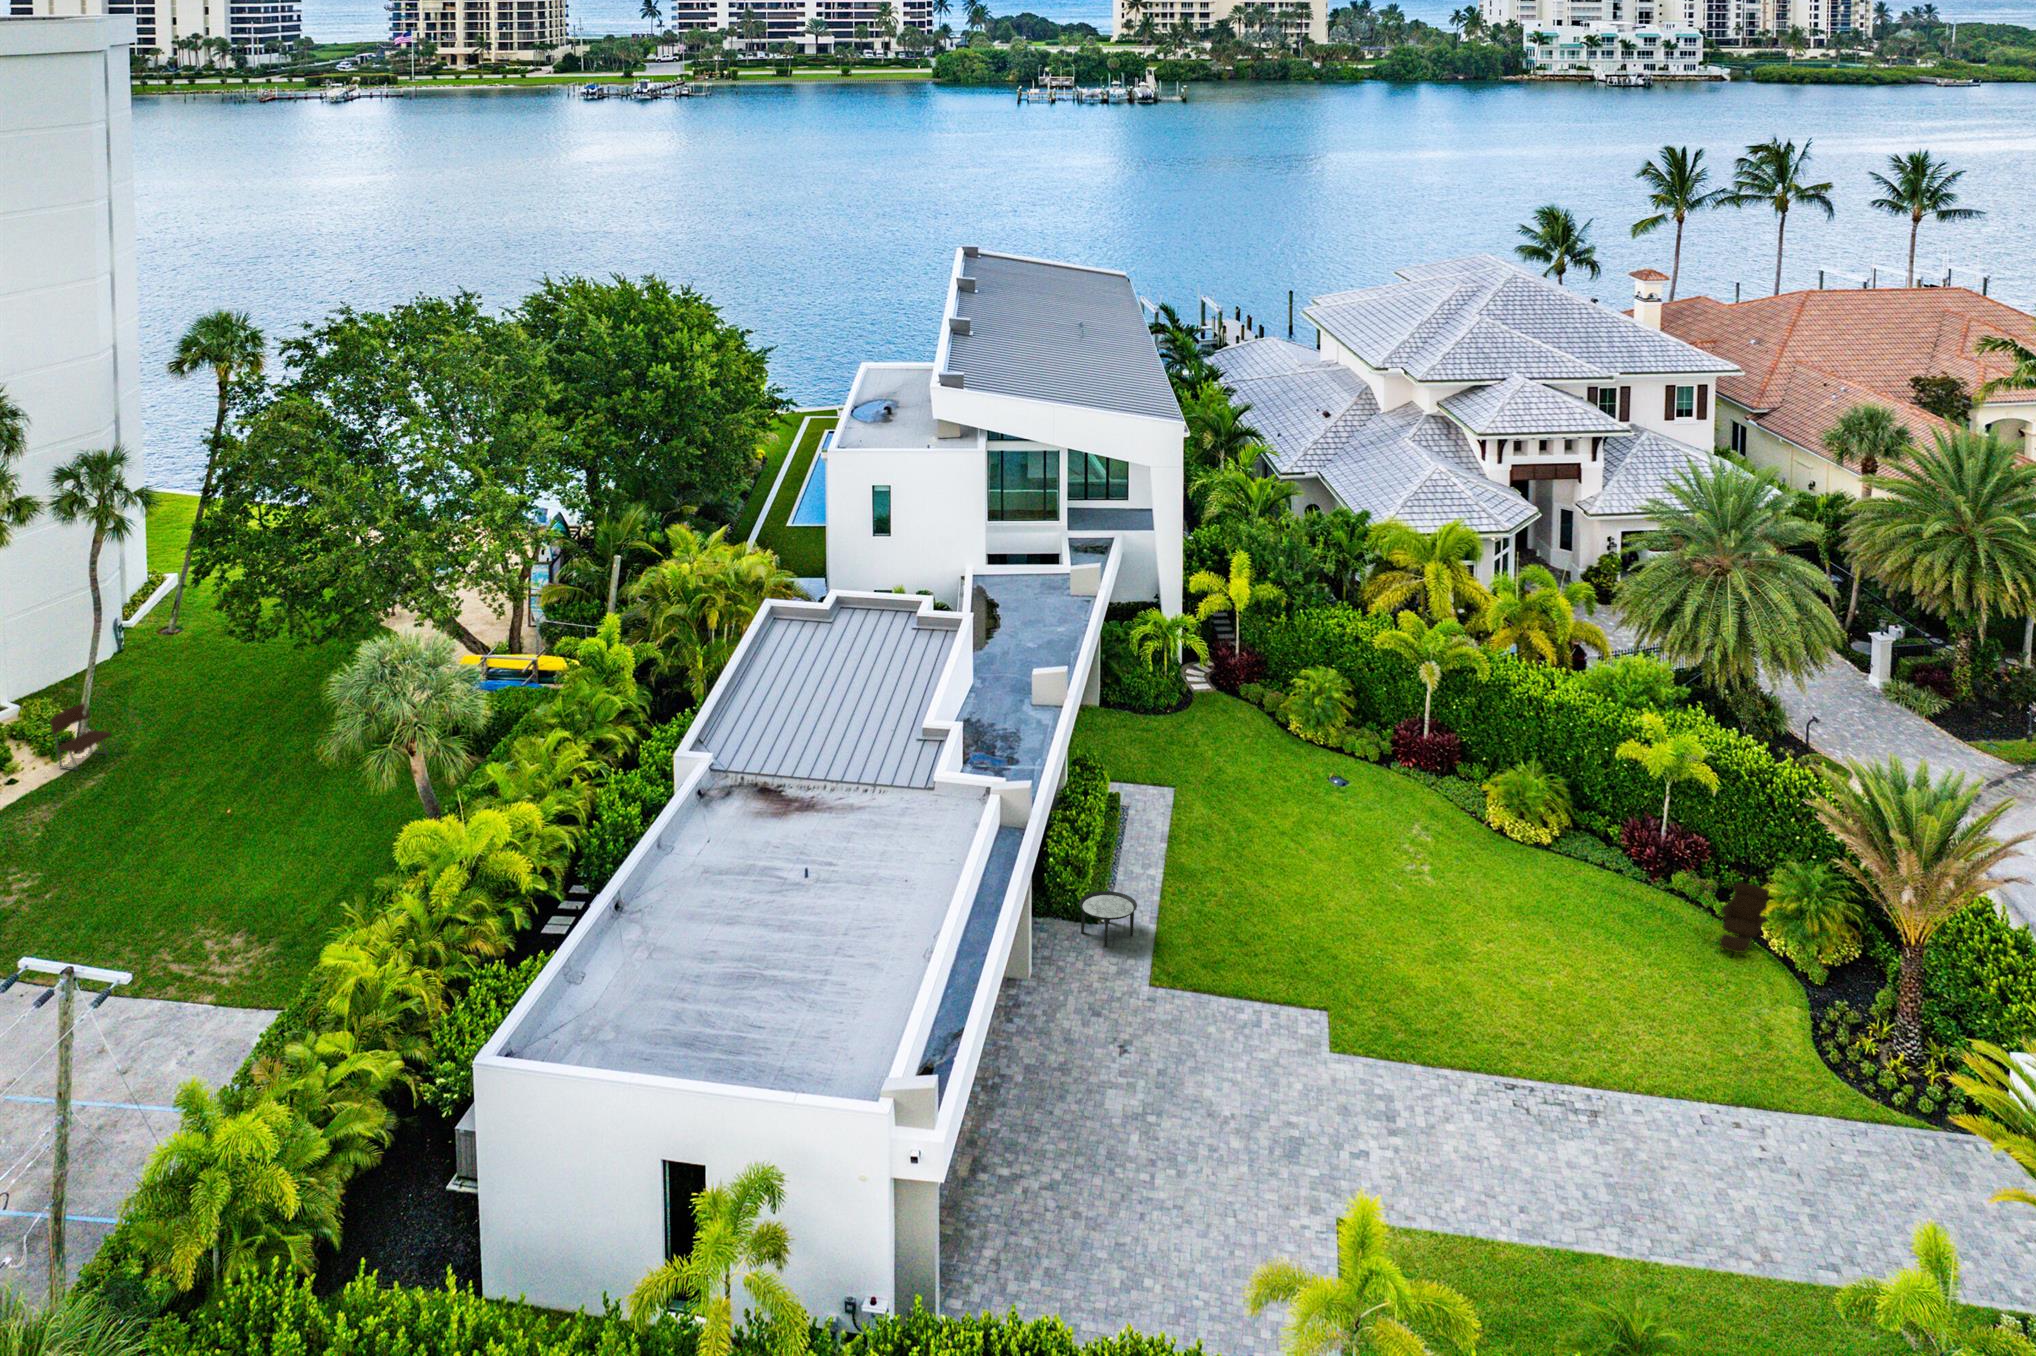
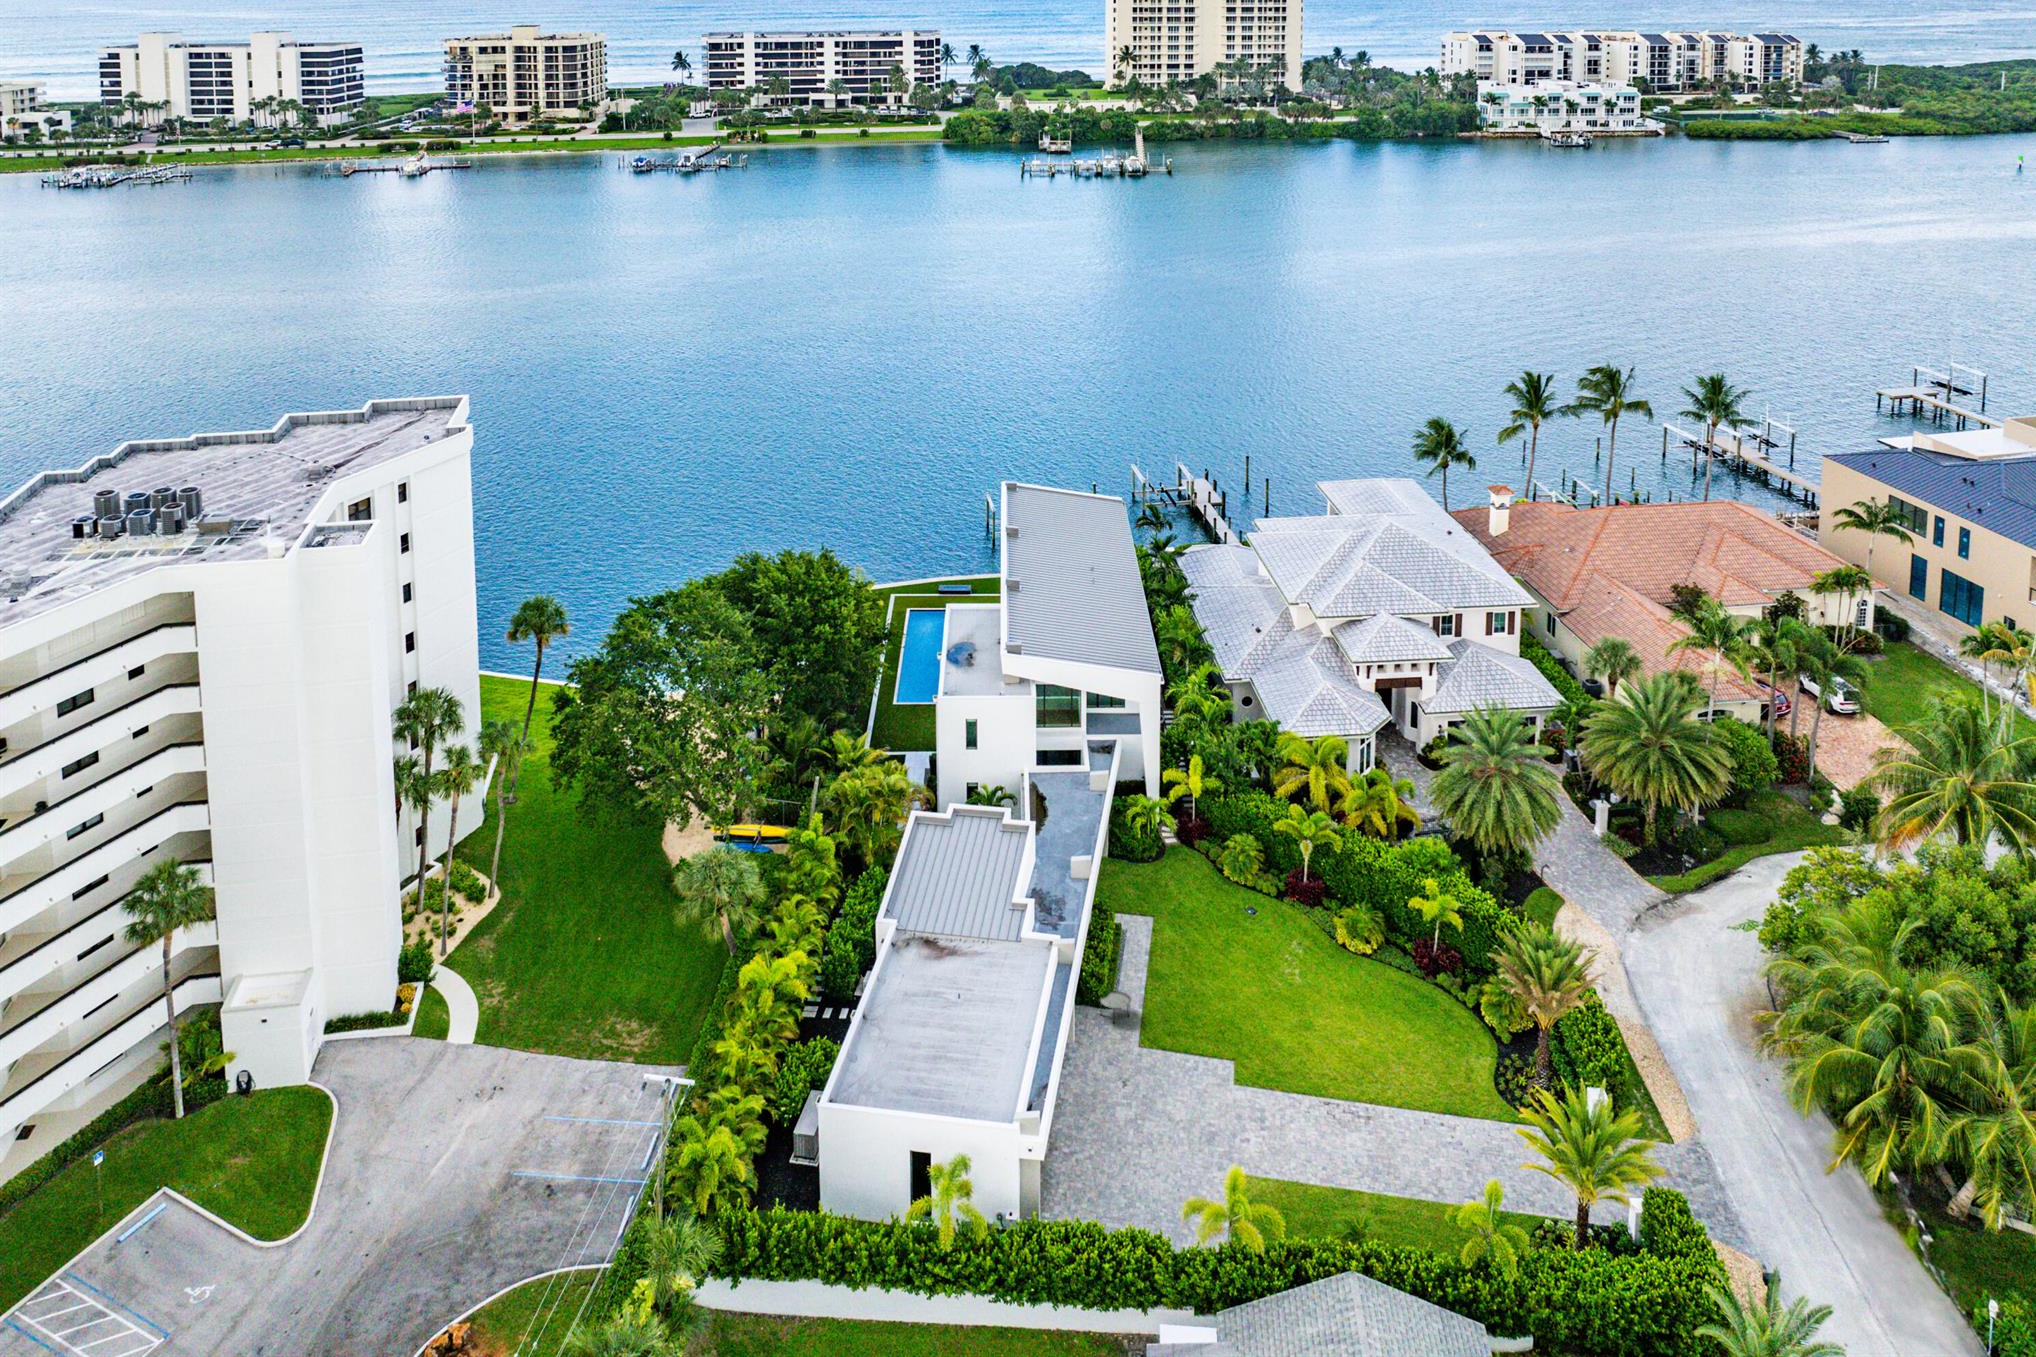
bench: present [50,704,112,770] -> none [484,869,515,911]
lounge chair: present [1720,882,1770,954] -> none [1457,984,1486,1028]

